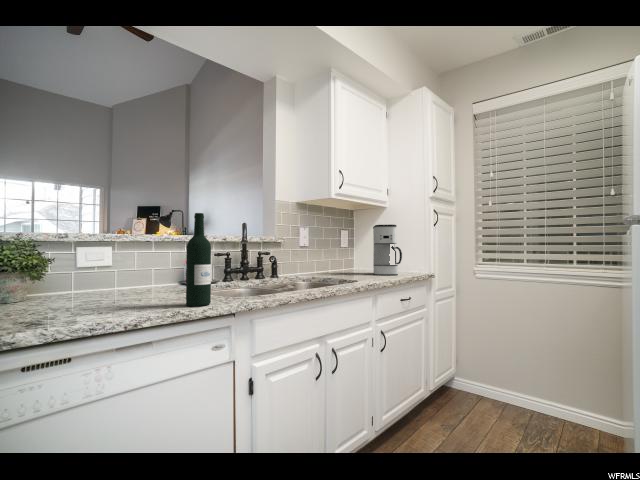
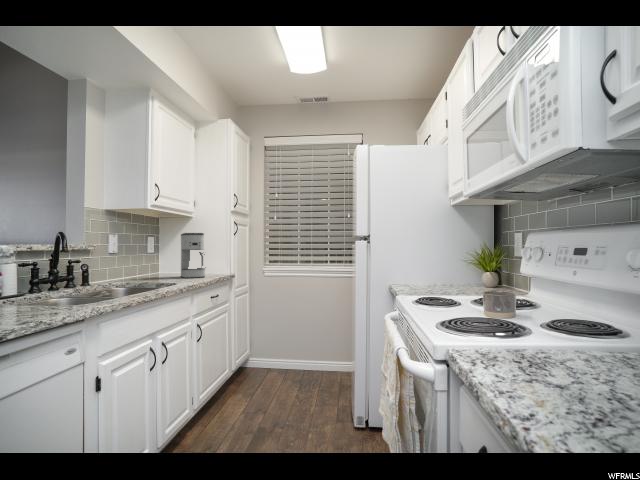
wine bottle: present [186,213,211,306] -> none [38,231,64,315]

